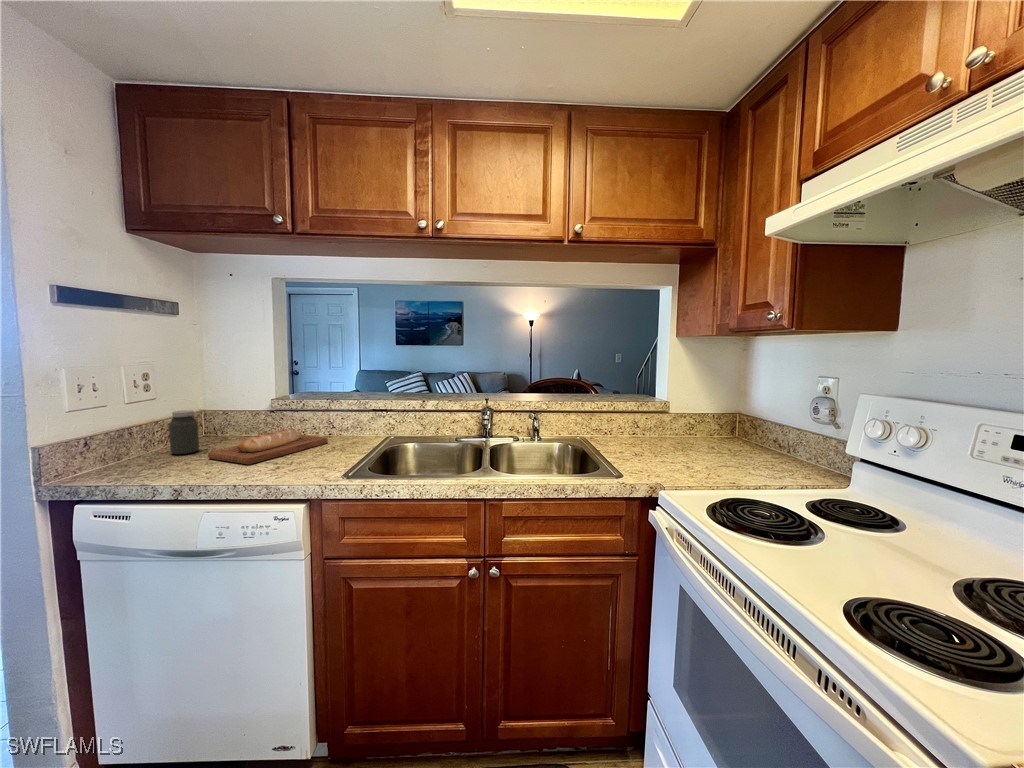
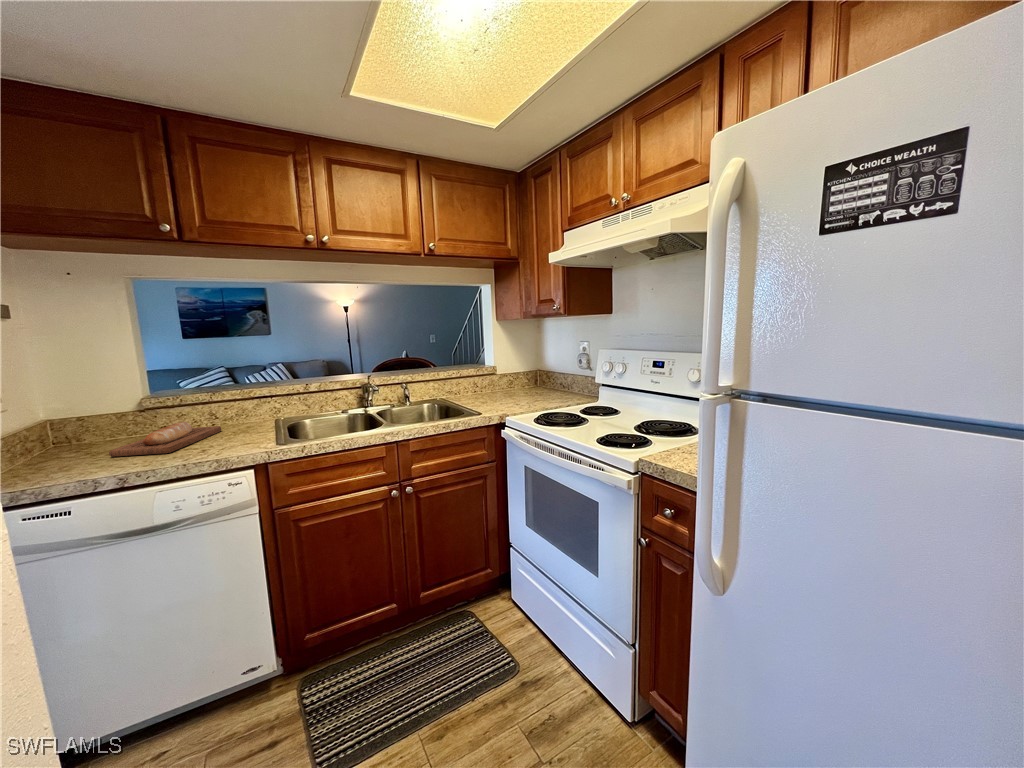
jar: present [169,410,199,454] -> none [44,416,82,461]

